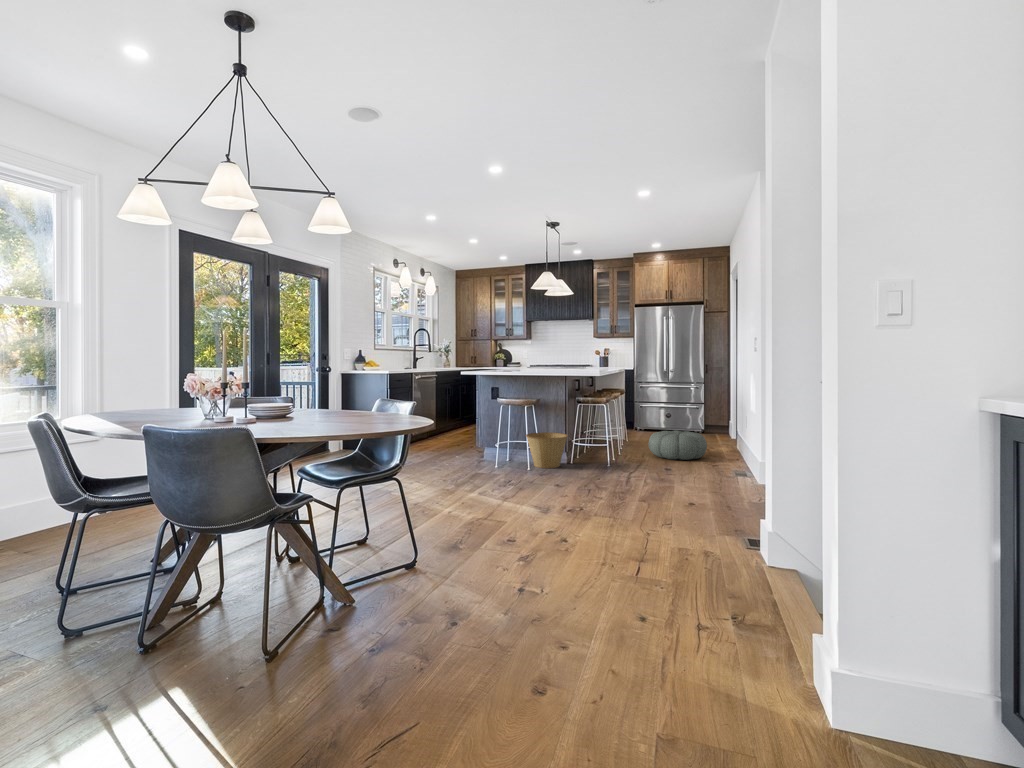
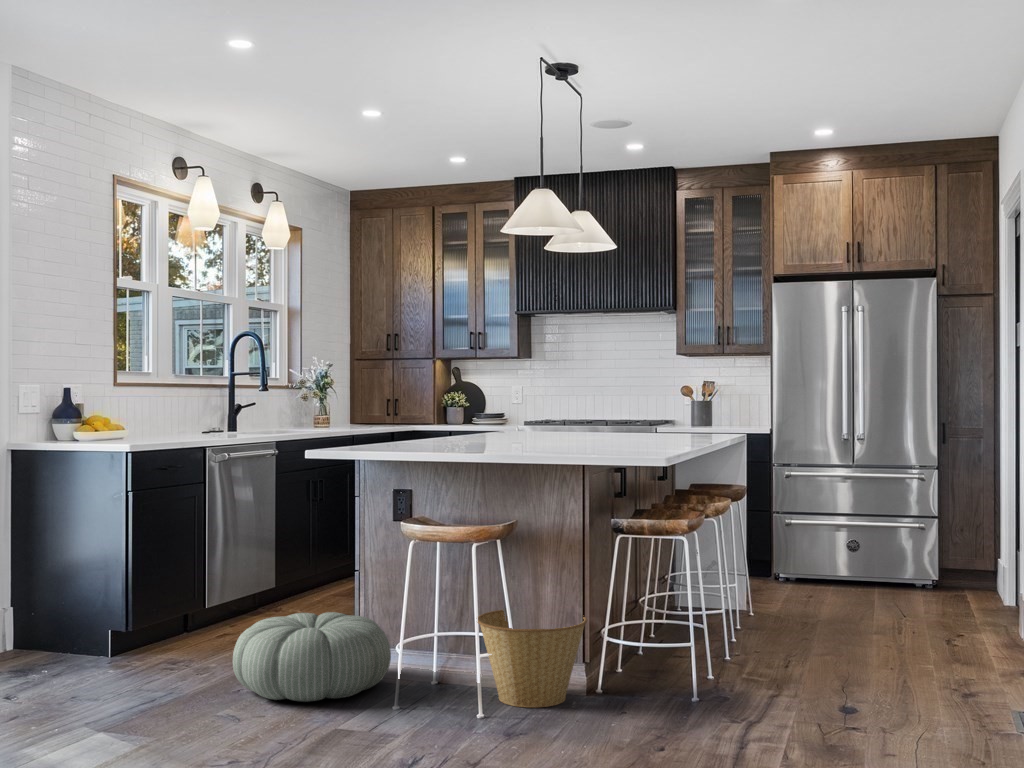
pouf: present [648,431,707,460] -> present [233,612,391,702]

